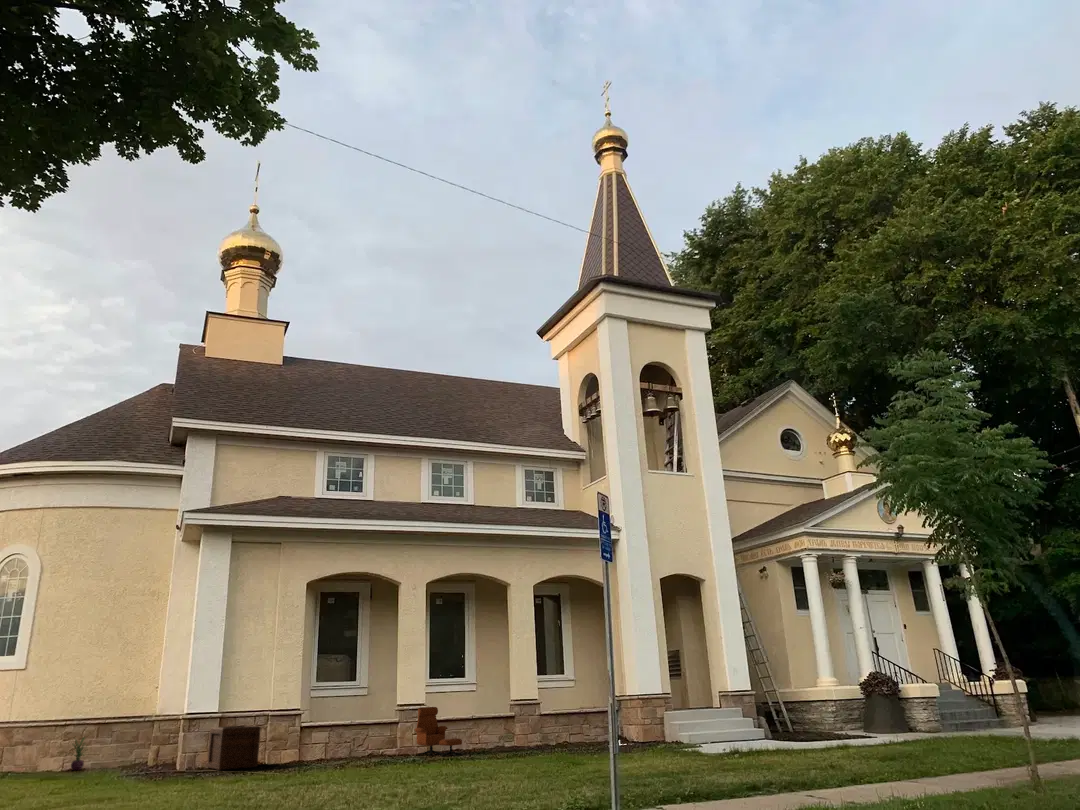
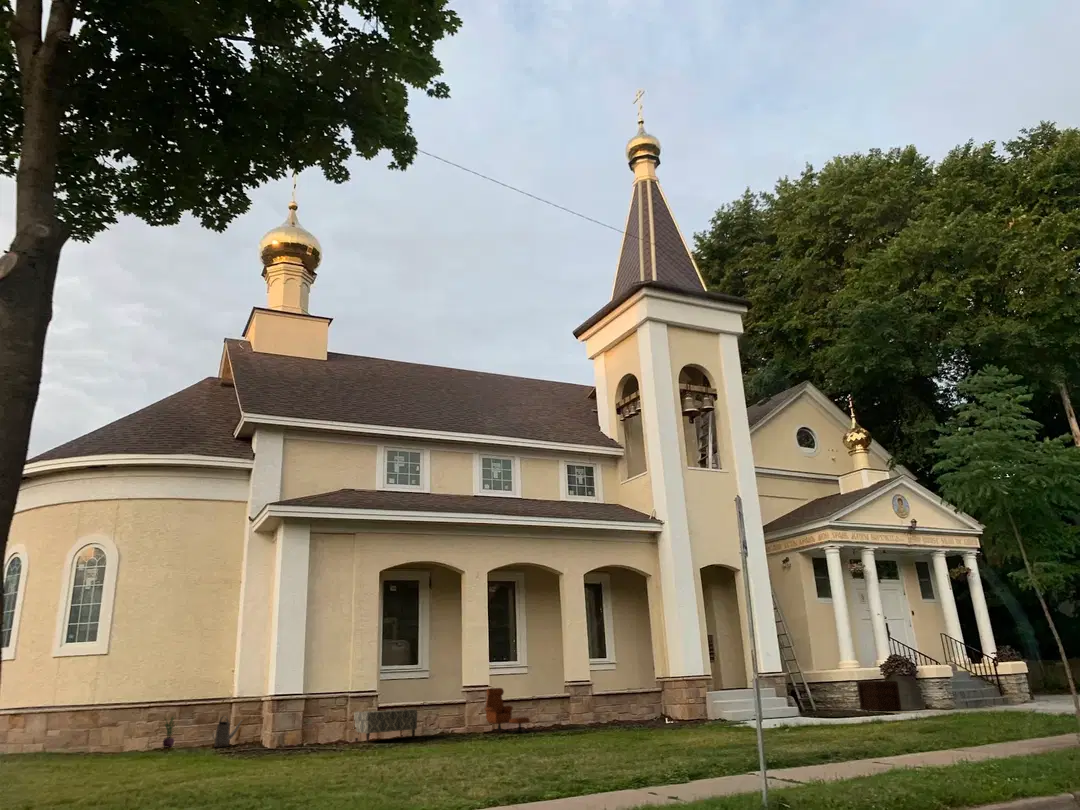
wooden crate: present [207,725,261,770] -> present [857,681,901,711]
bench: none [269,729,340,766] -> present [354,709,417,743]
watering can: none [120,737,157,770] -> present [213,716,243,747]

